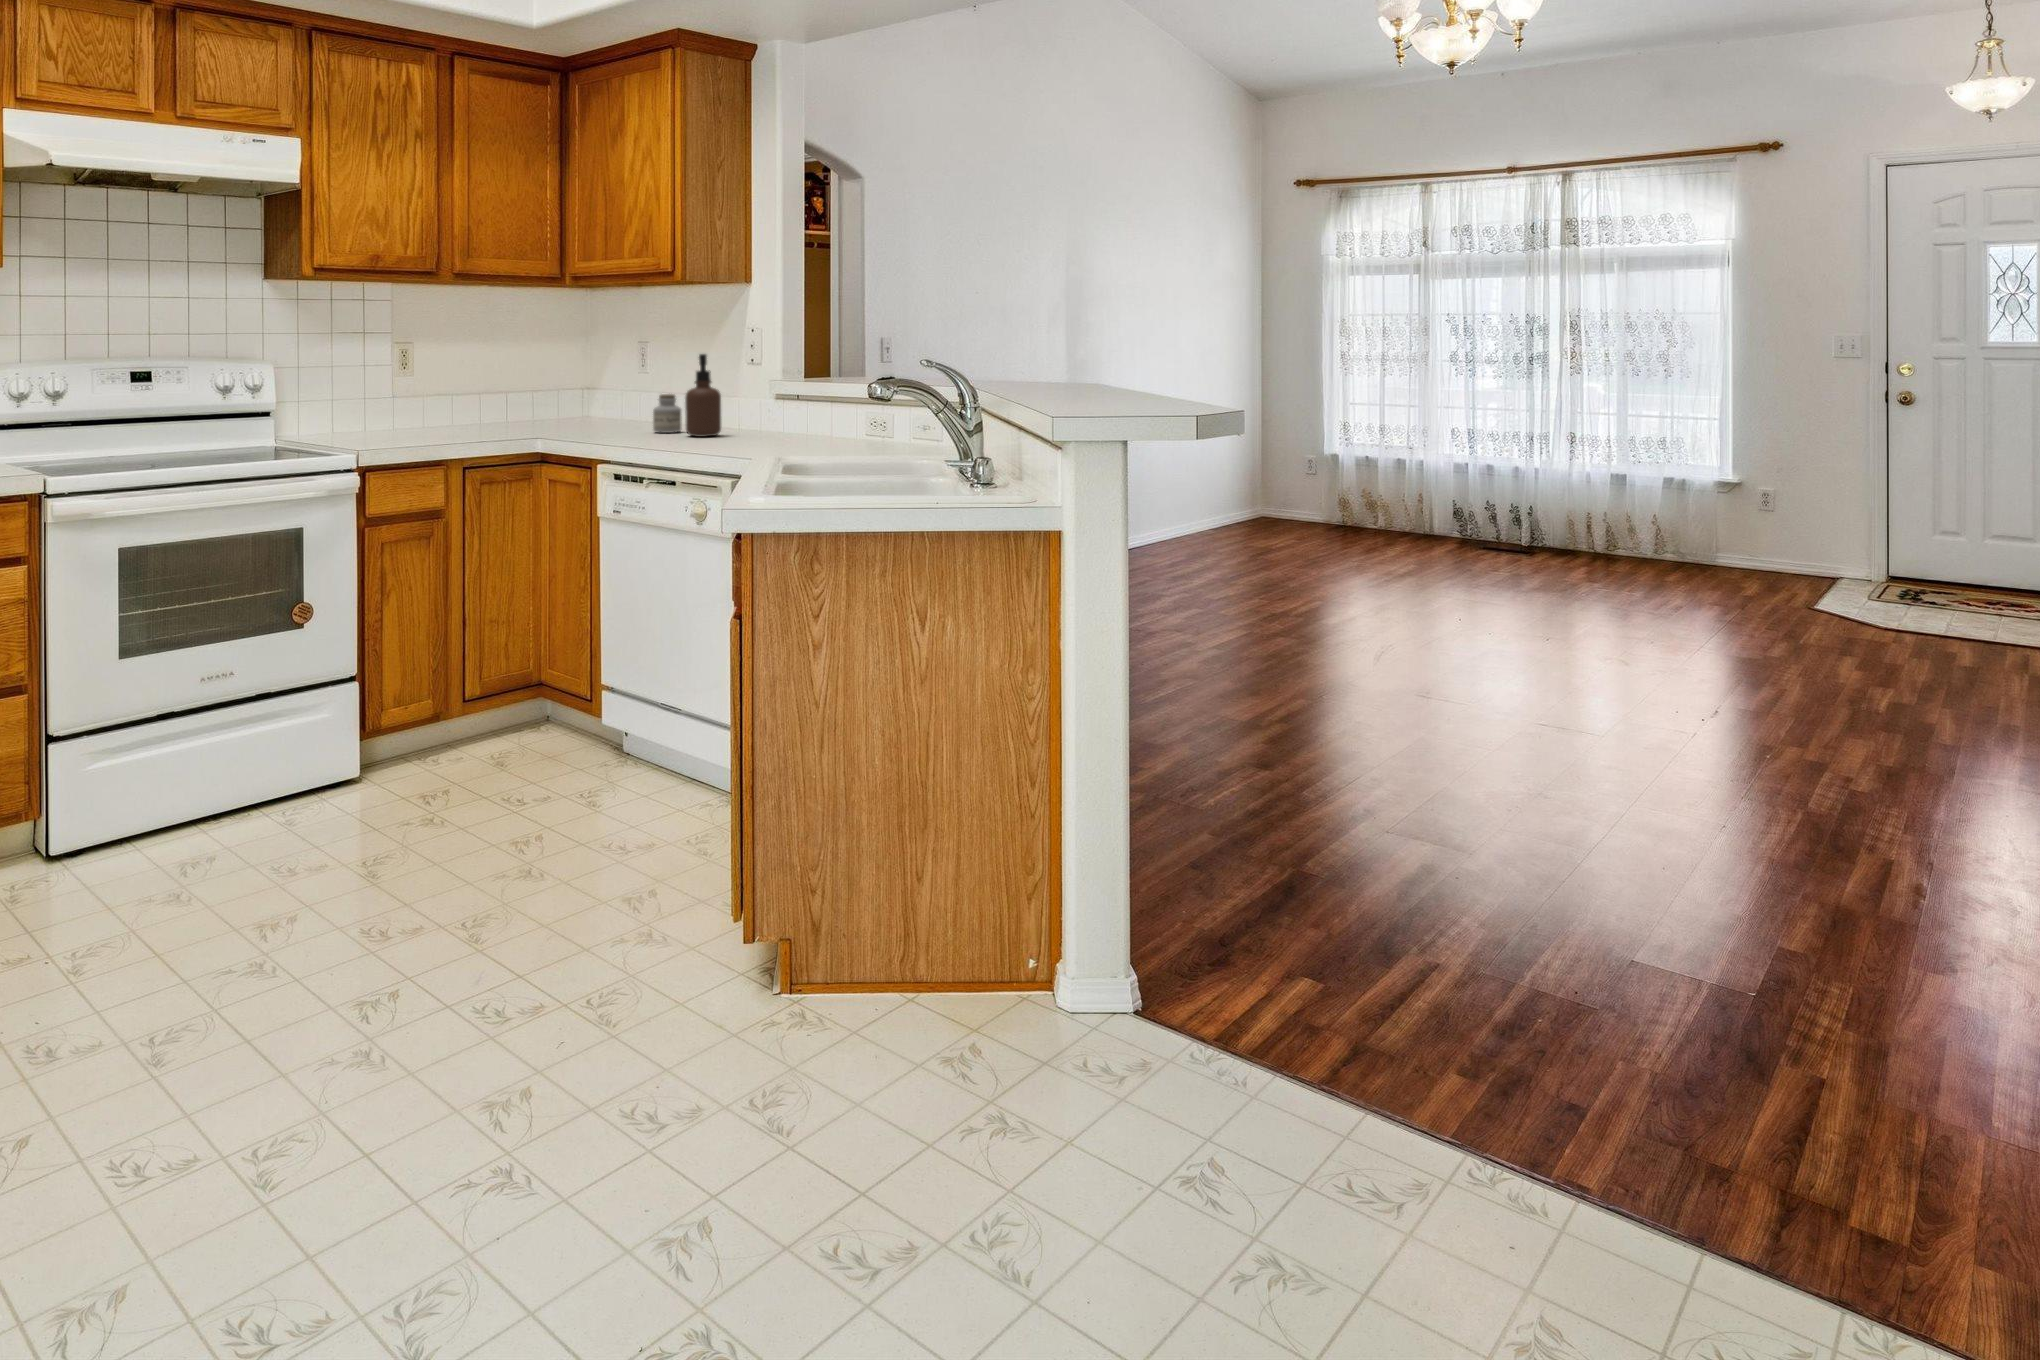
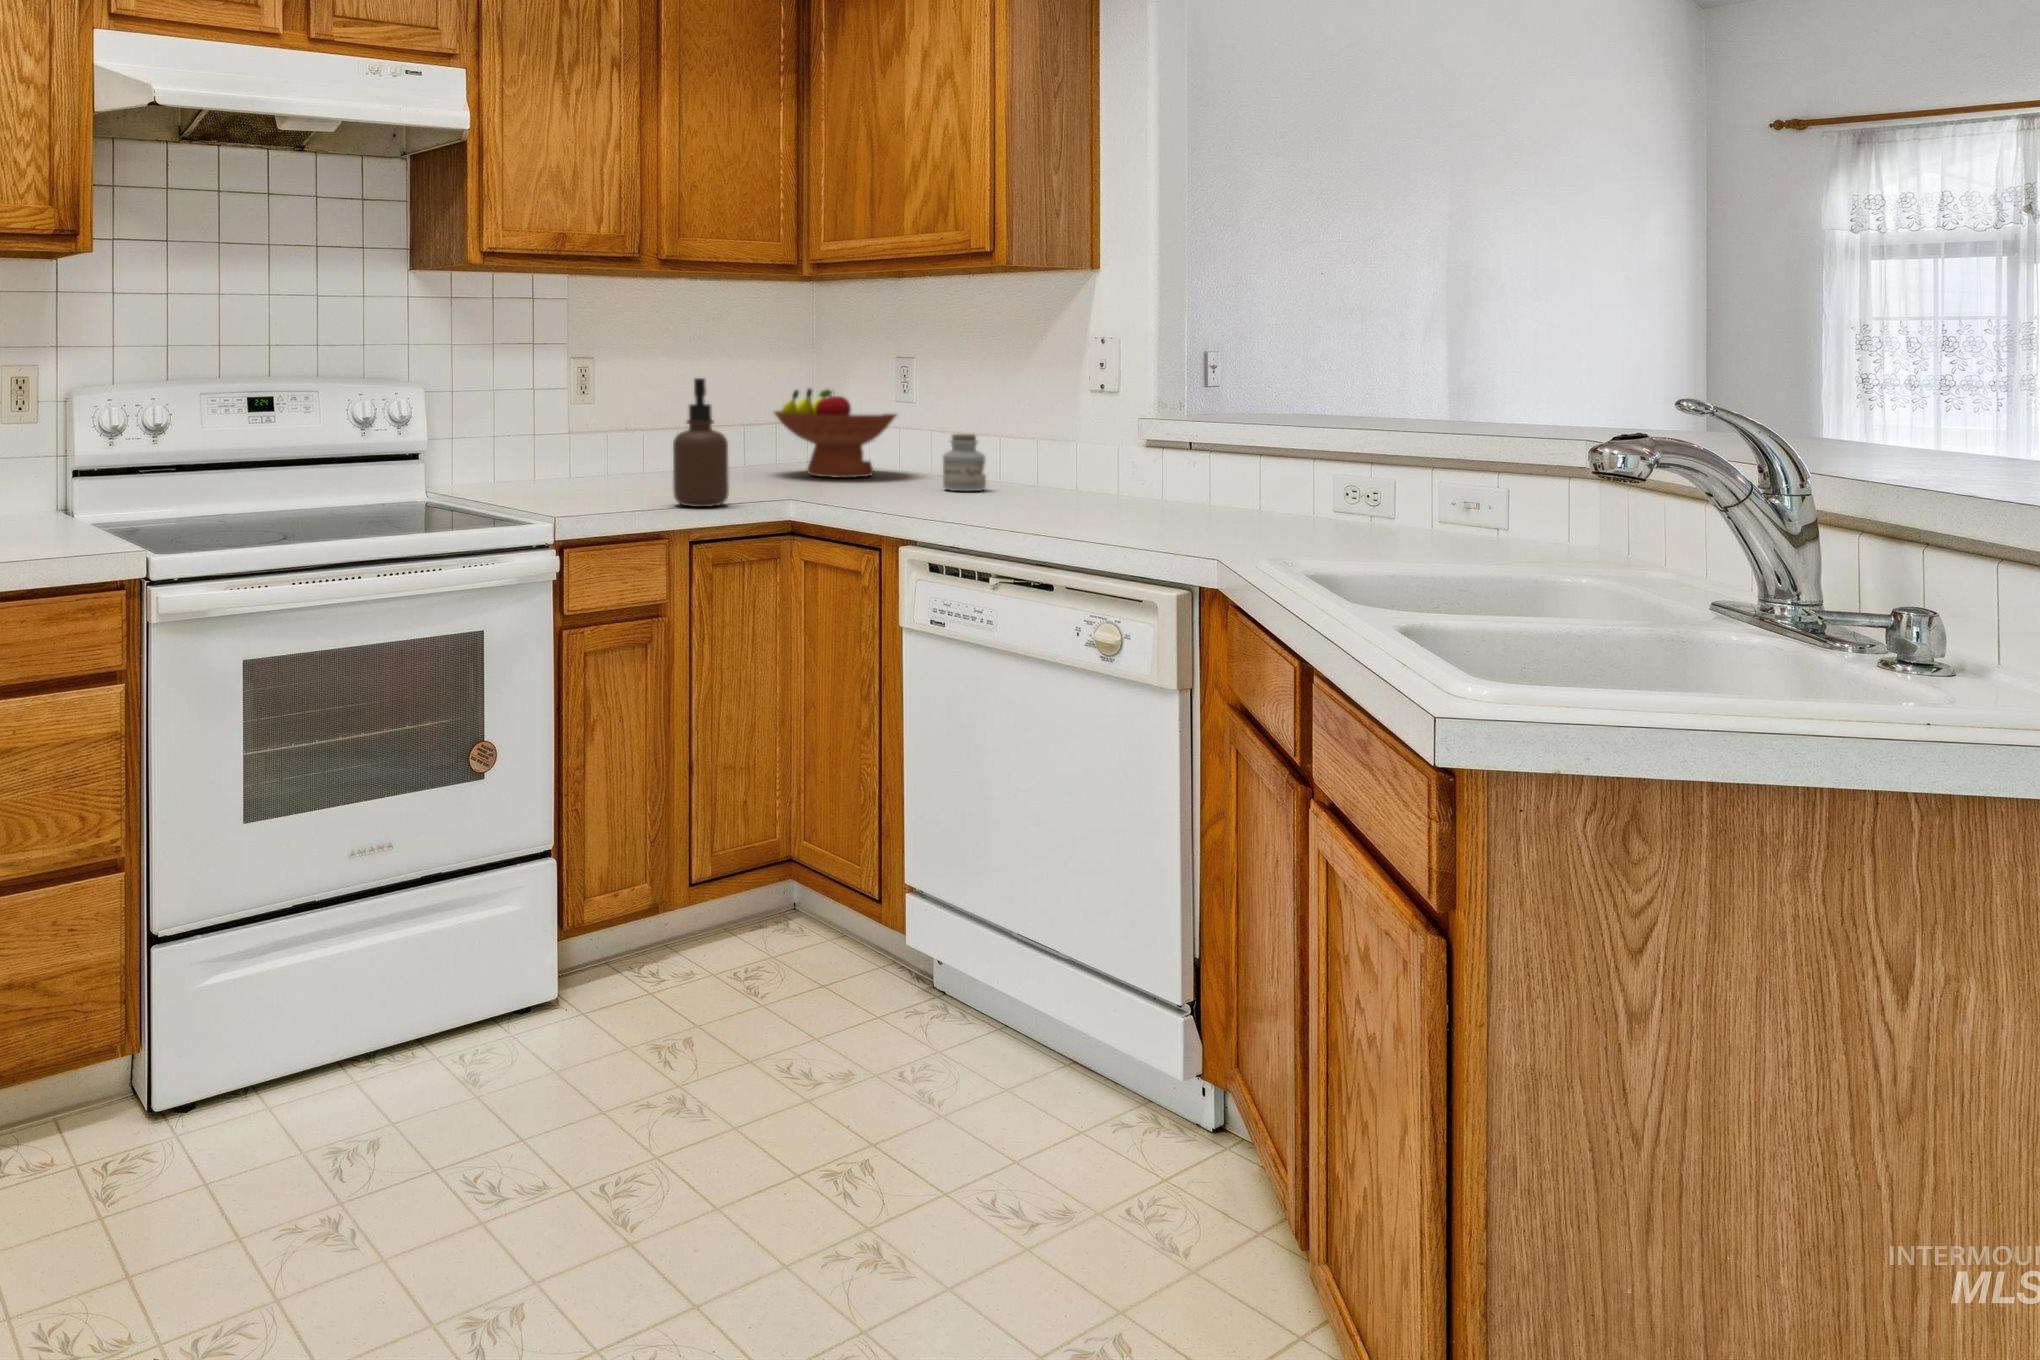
soap dispenser: present [685,354,721,437] -> present [673,378,729,507]
fruit bowl: none [547,364,643,427] -> present [774,389,896,478]

